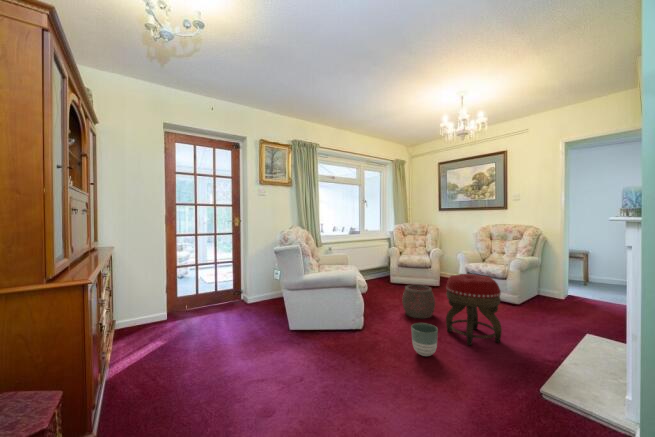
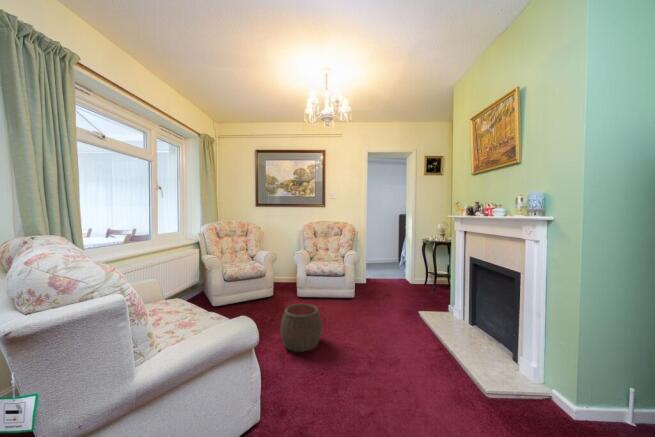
footstool: present [446,274,502,345] -> none [351,281,407,366]
planter: present [411,323,438,356] -> none [369,363,404,414]

